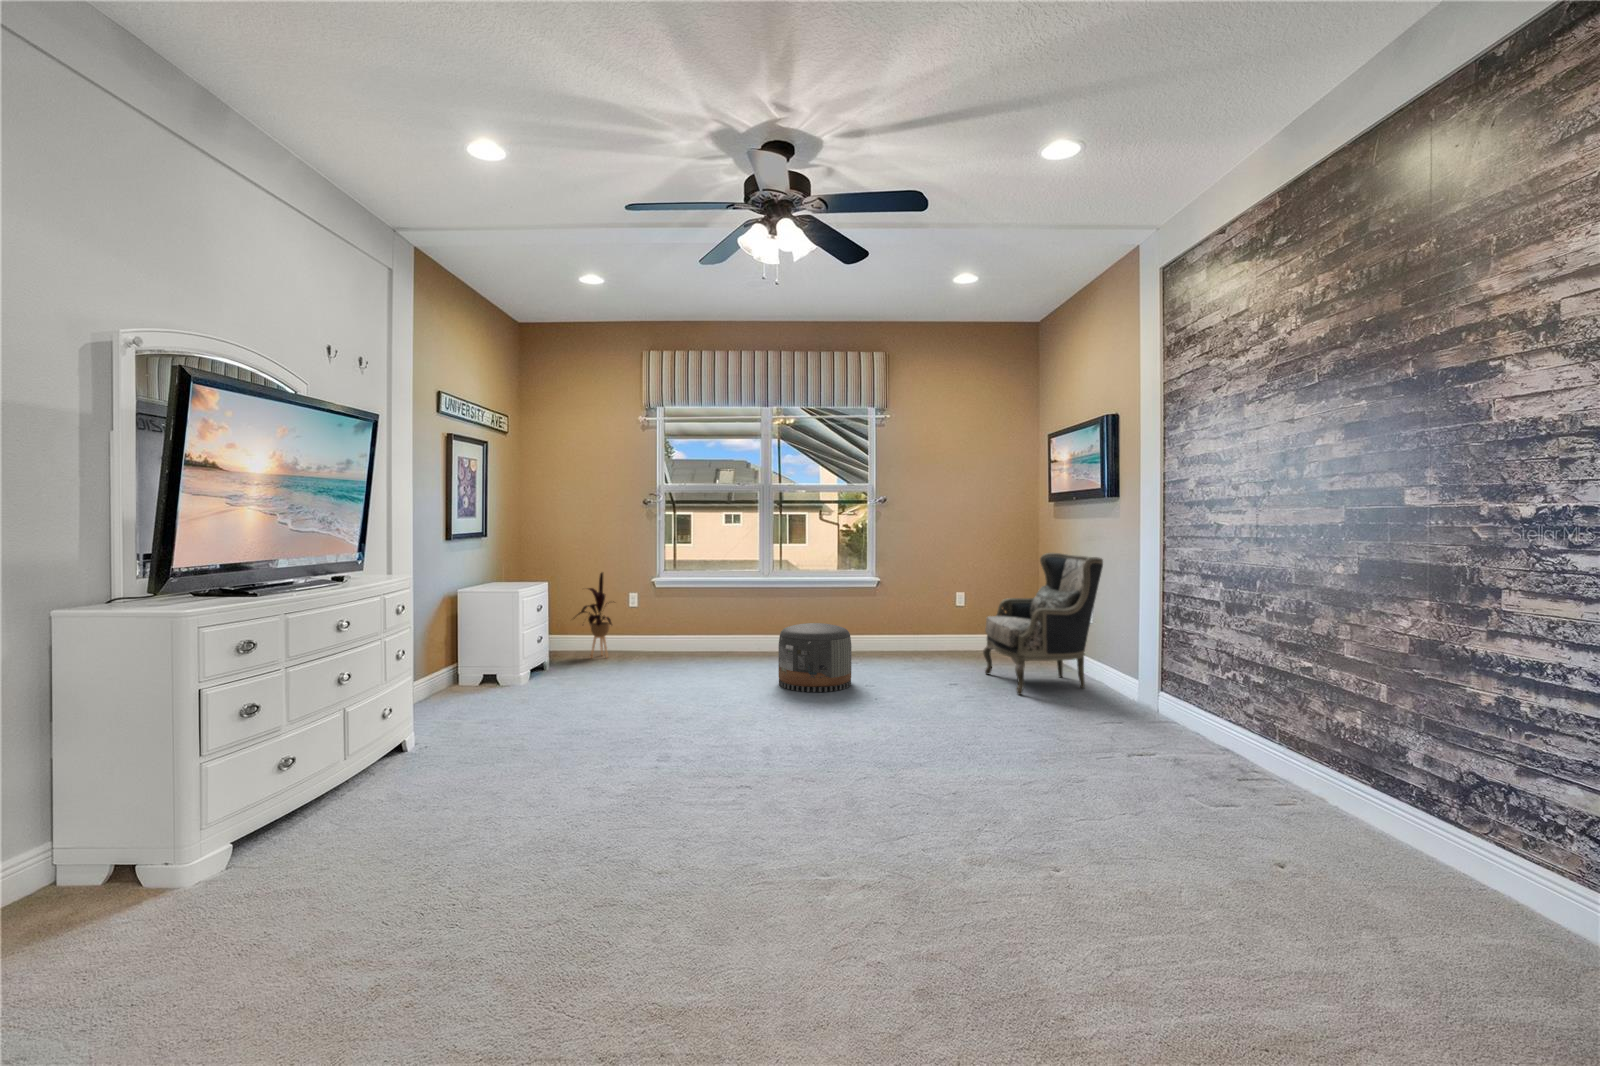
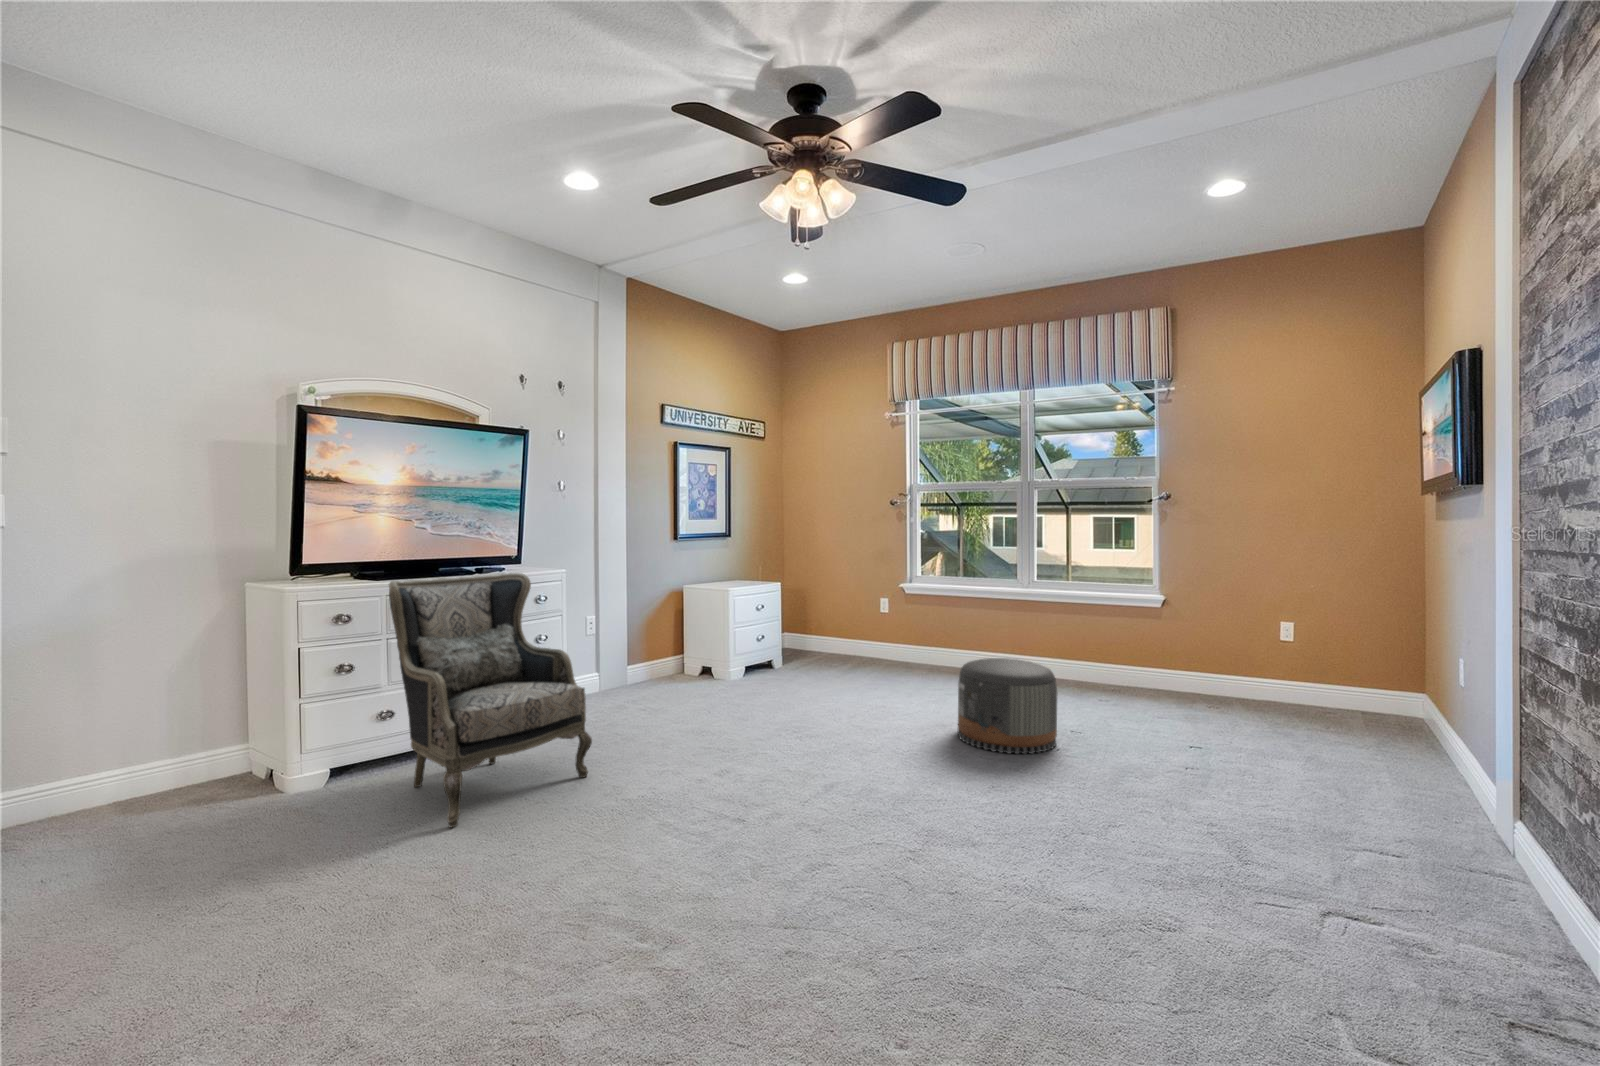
armchair: present [983,553,1103,695] -> present [389,573,592,828]
house plant: present [578,573,612,657] -> none [806,576,851,666]

